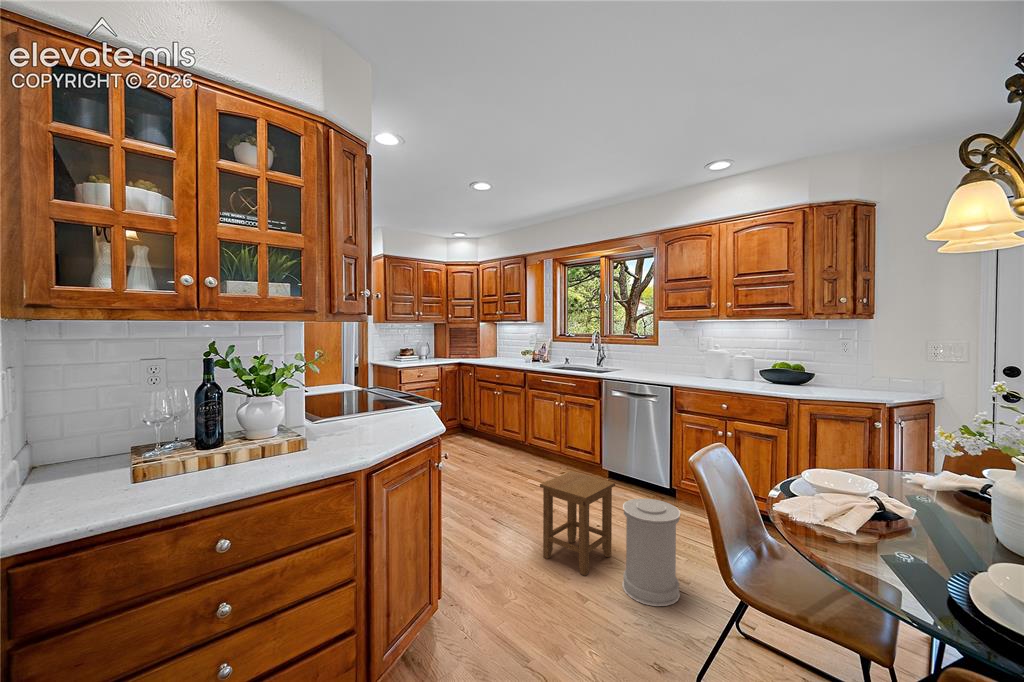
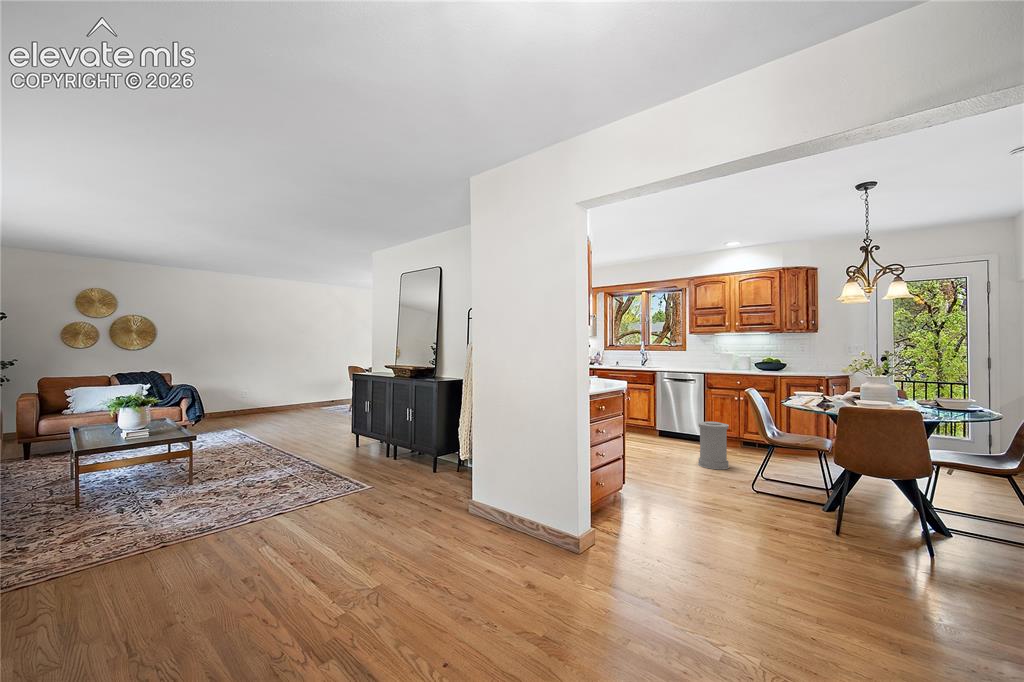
stool: present [540,471,615,576] -> none [648,415,688,462]

